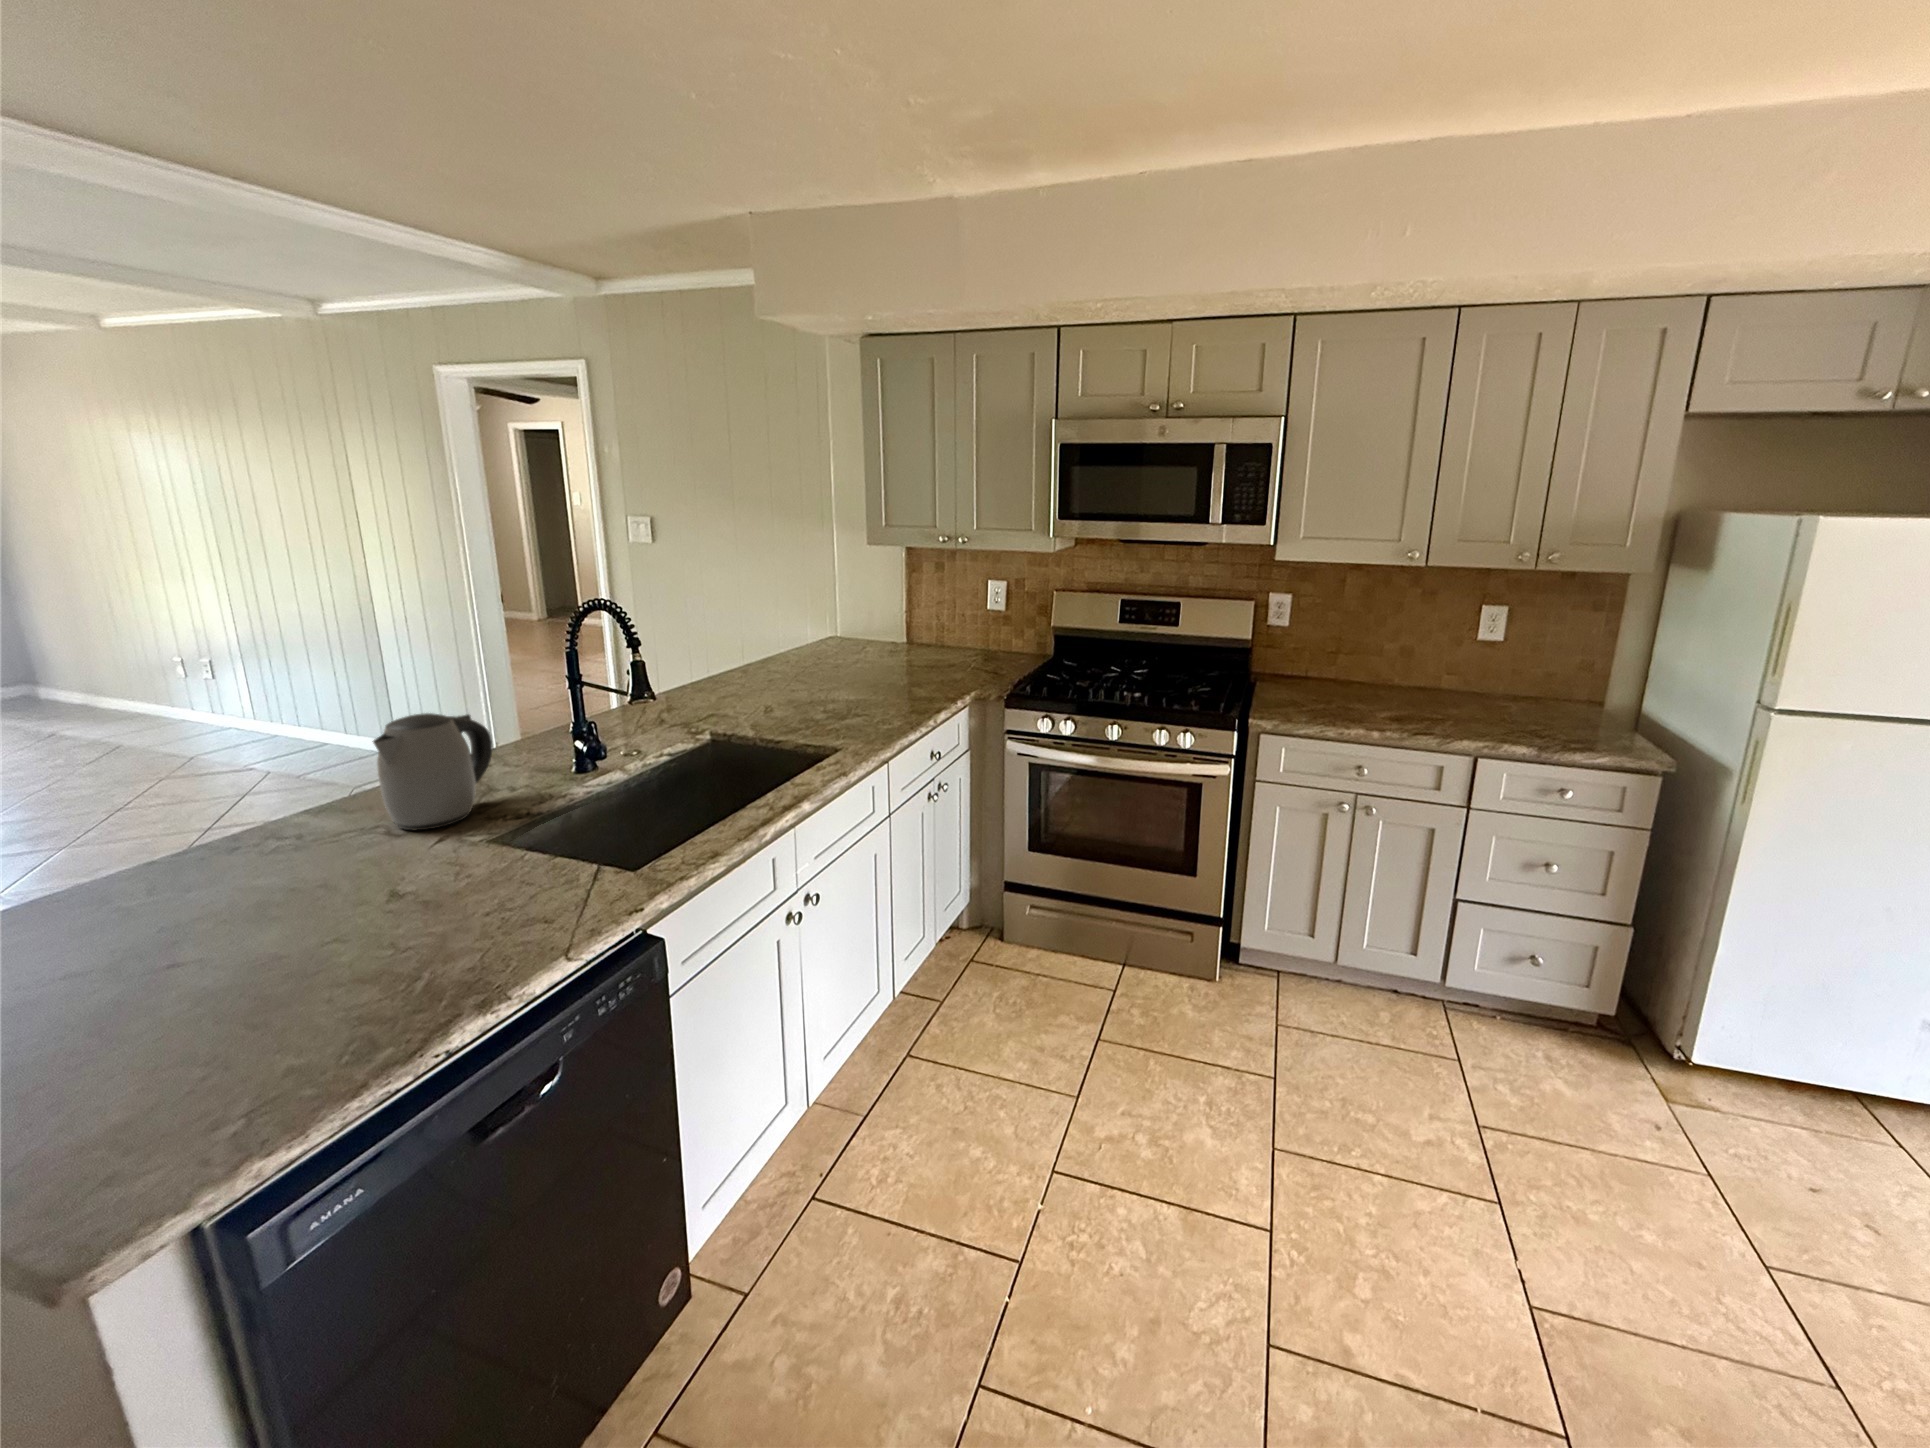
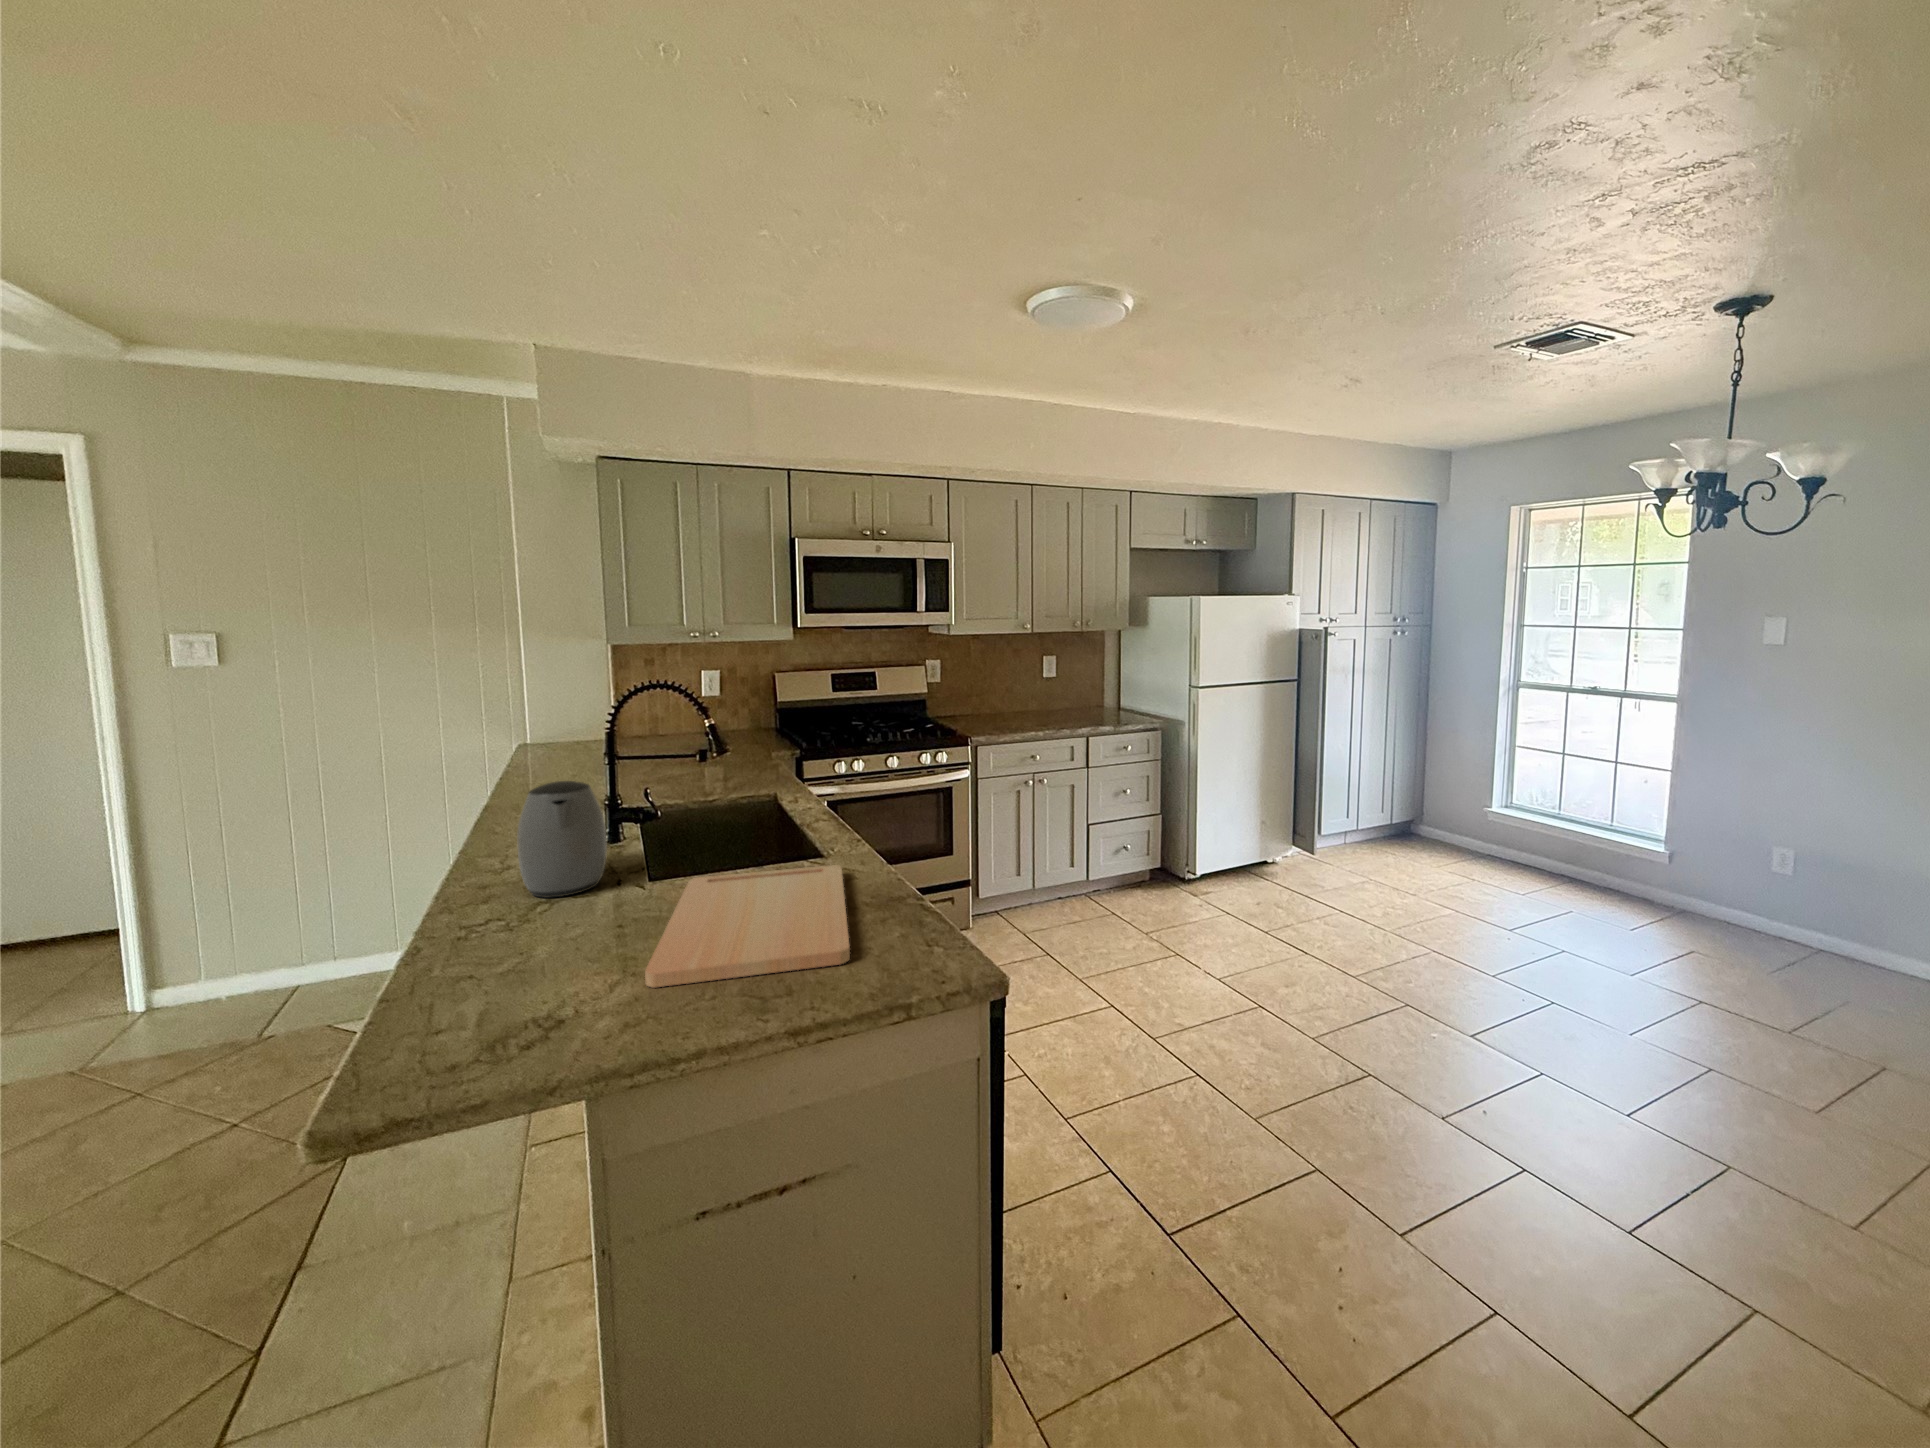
cutting board: none [105,854,549,1065] -> present [645,865,850,987]

